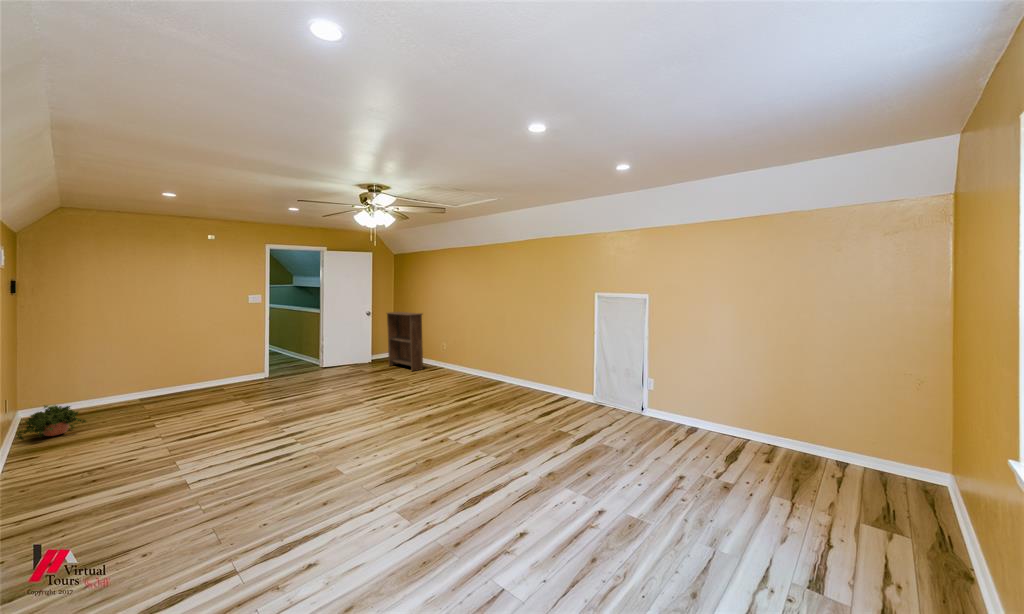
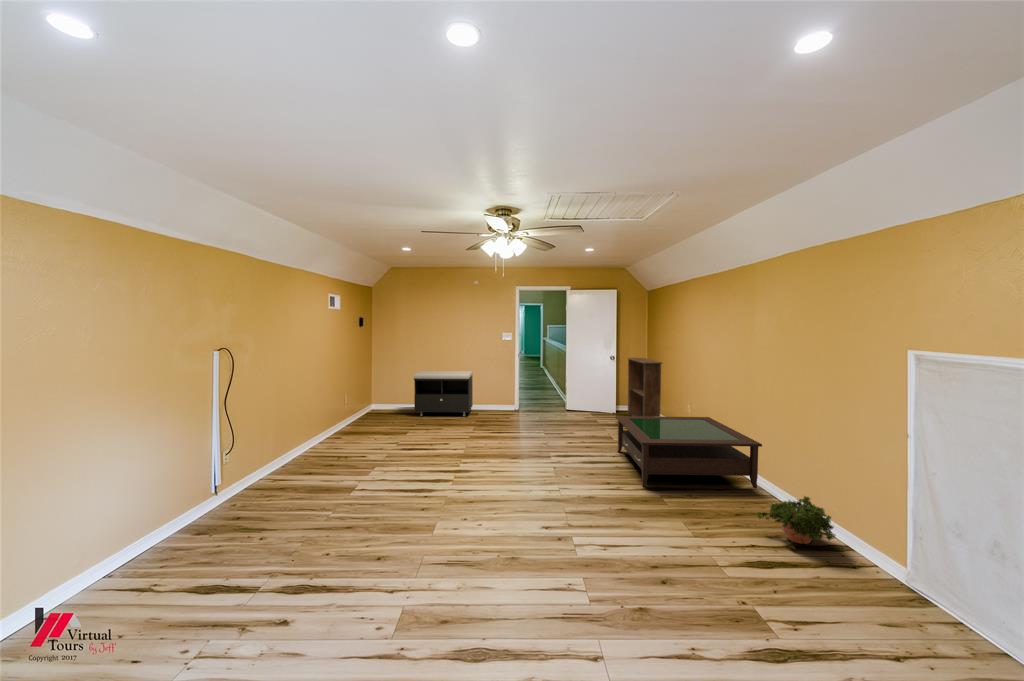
storage bench: none [125,341,219,405] -> present [414,371,473,416]
coffee table: none [407,349,512,401] -> present [616,416,762,489]
potted plant: present [17,406,86,440] -> present [757,496,835,548]

